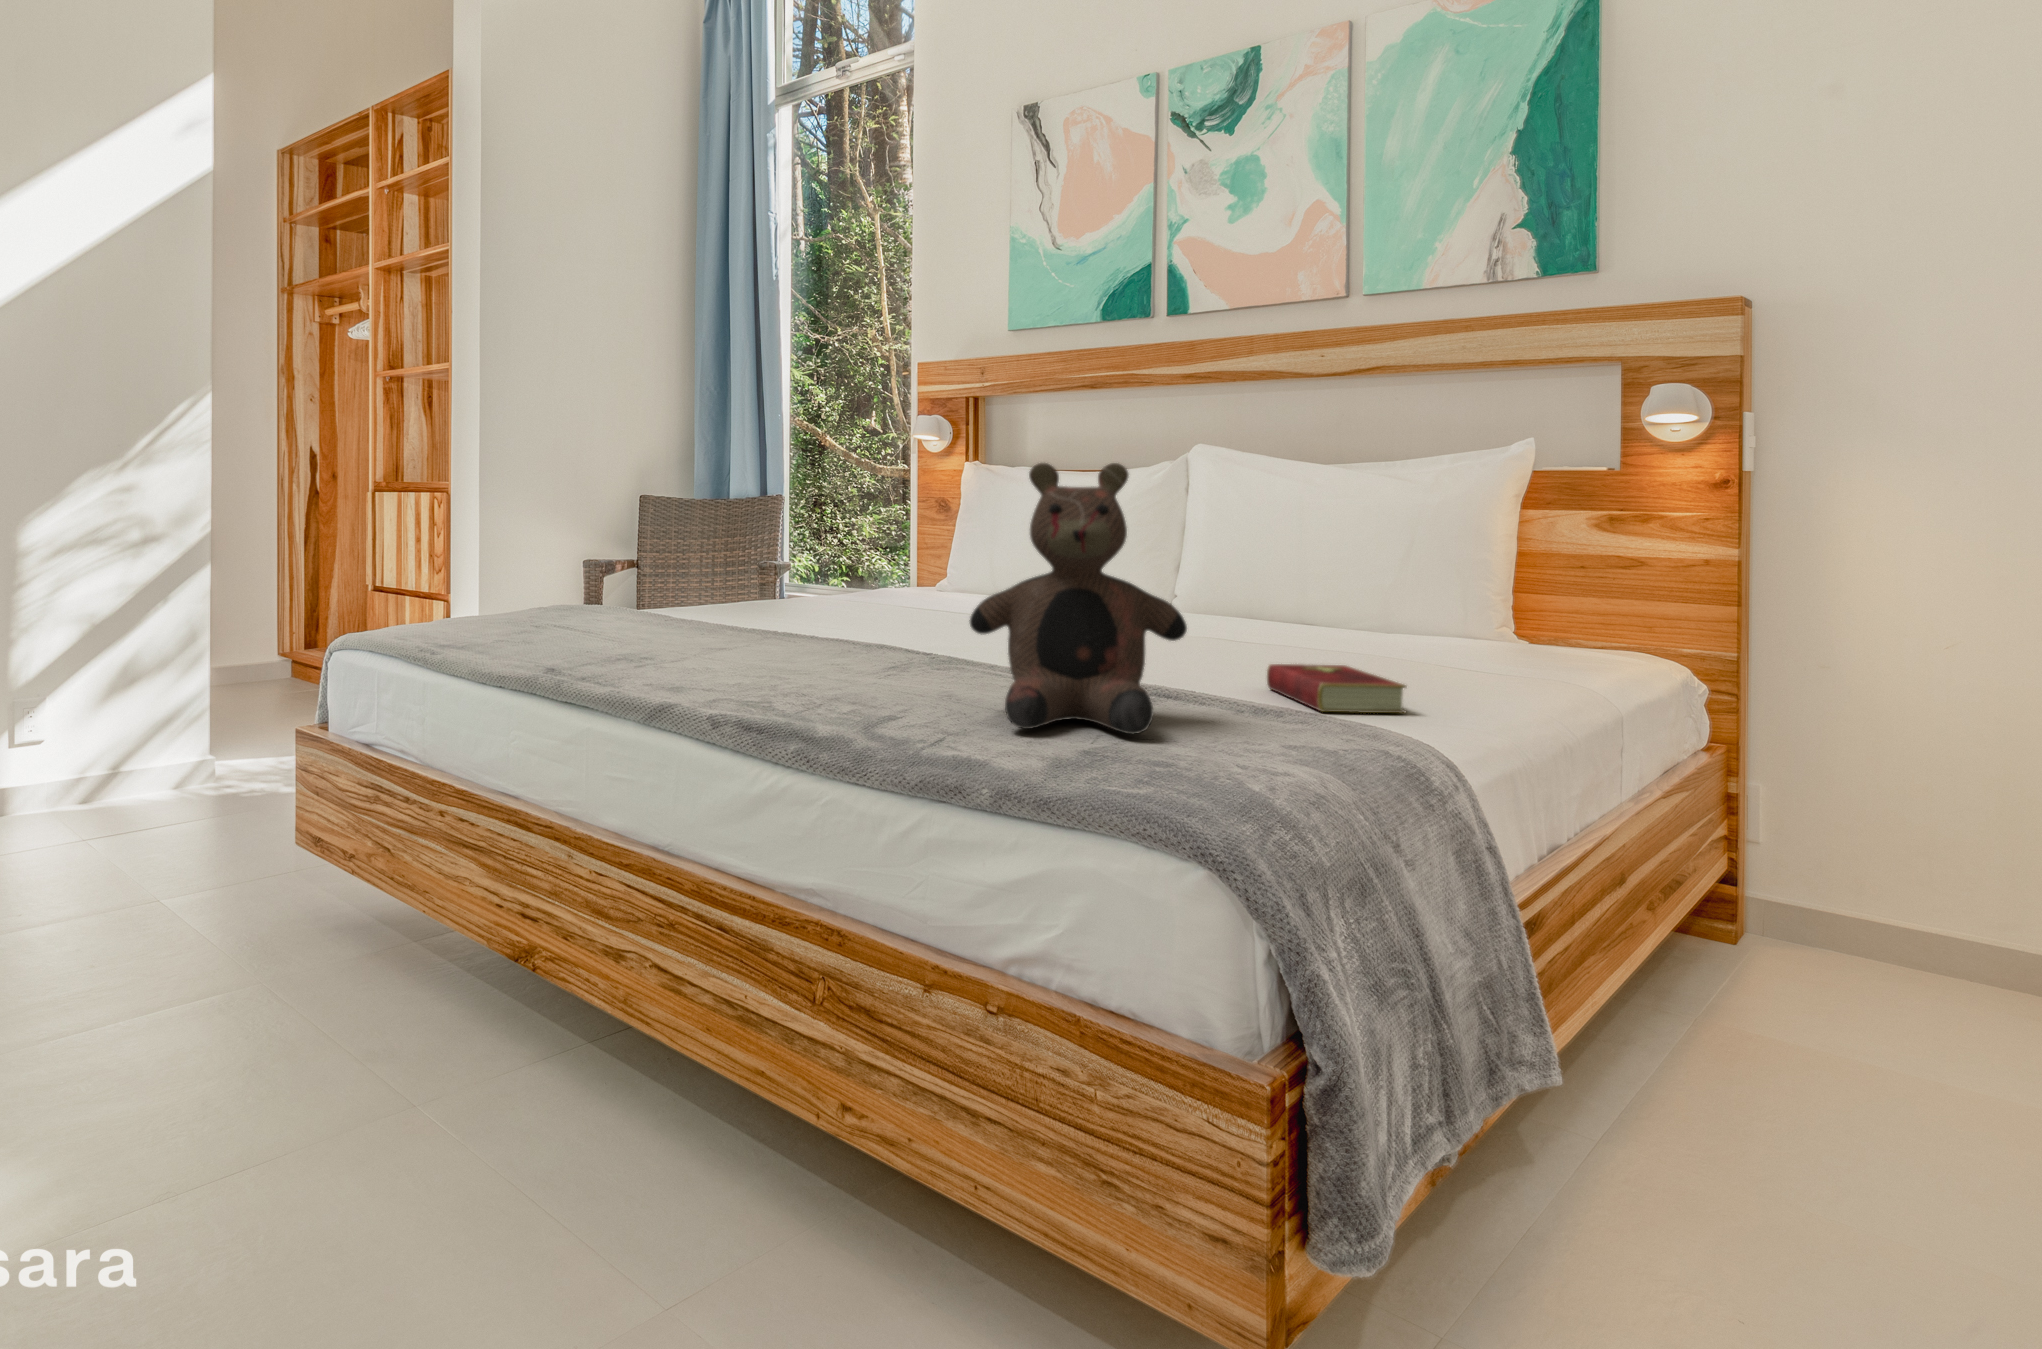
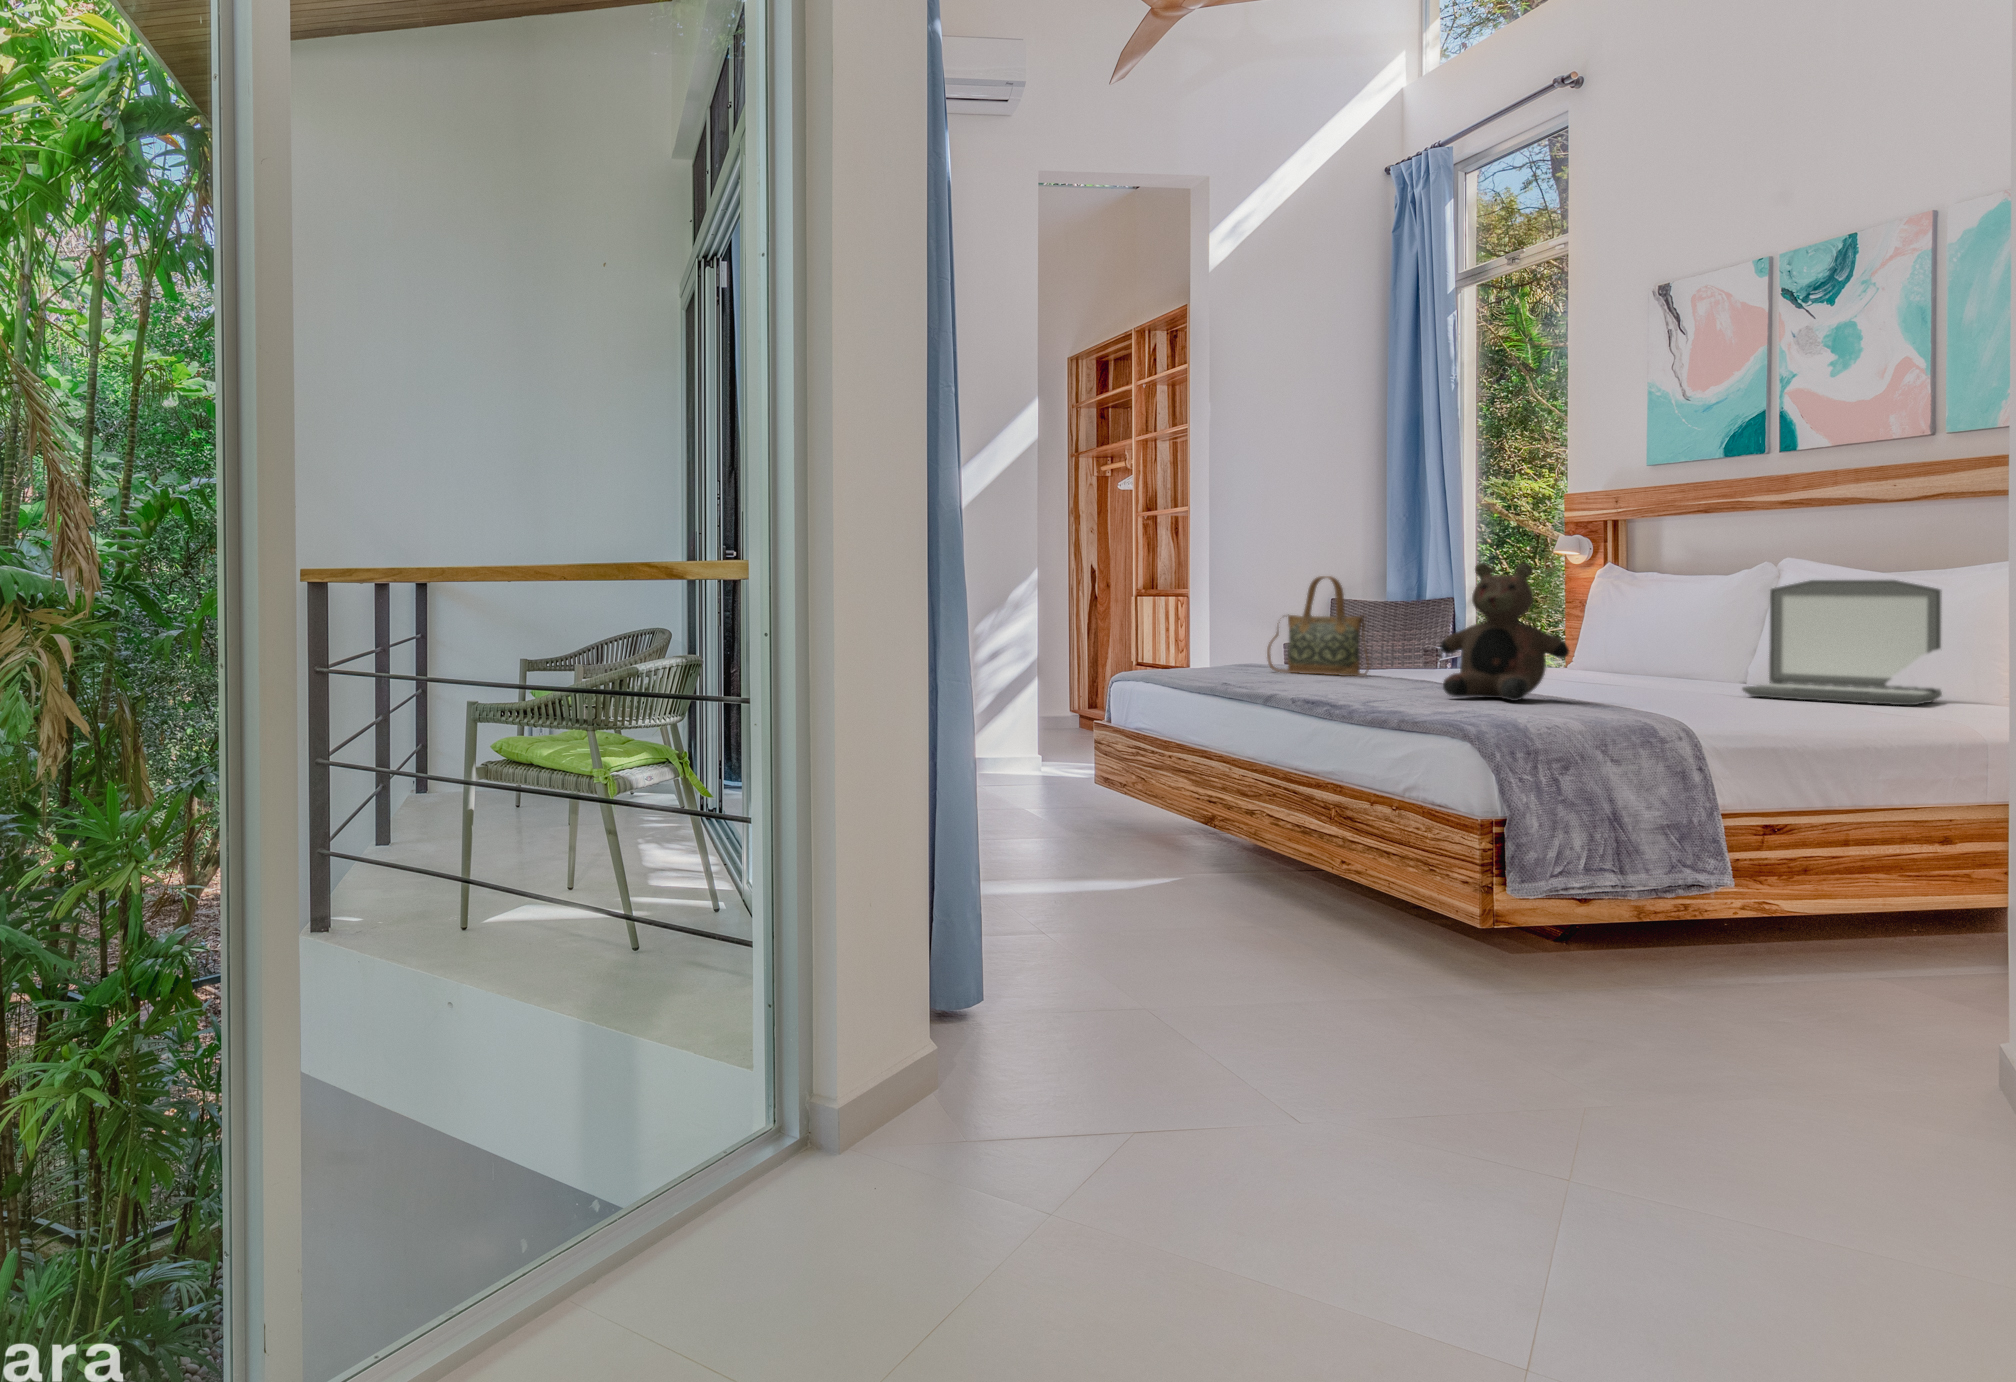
handbag: none [609,476,770,646] -> present [1267,576,1369,676]
laptop: none [1264,484,1494,667] -> present [1742,580,1942,705]
hardcover book: present [1267,664,1406,713] -> none [1674,685,1738,708]

